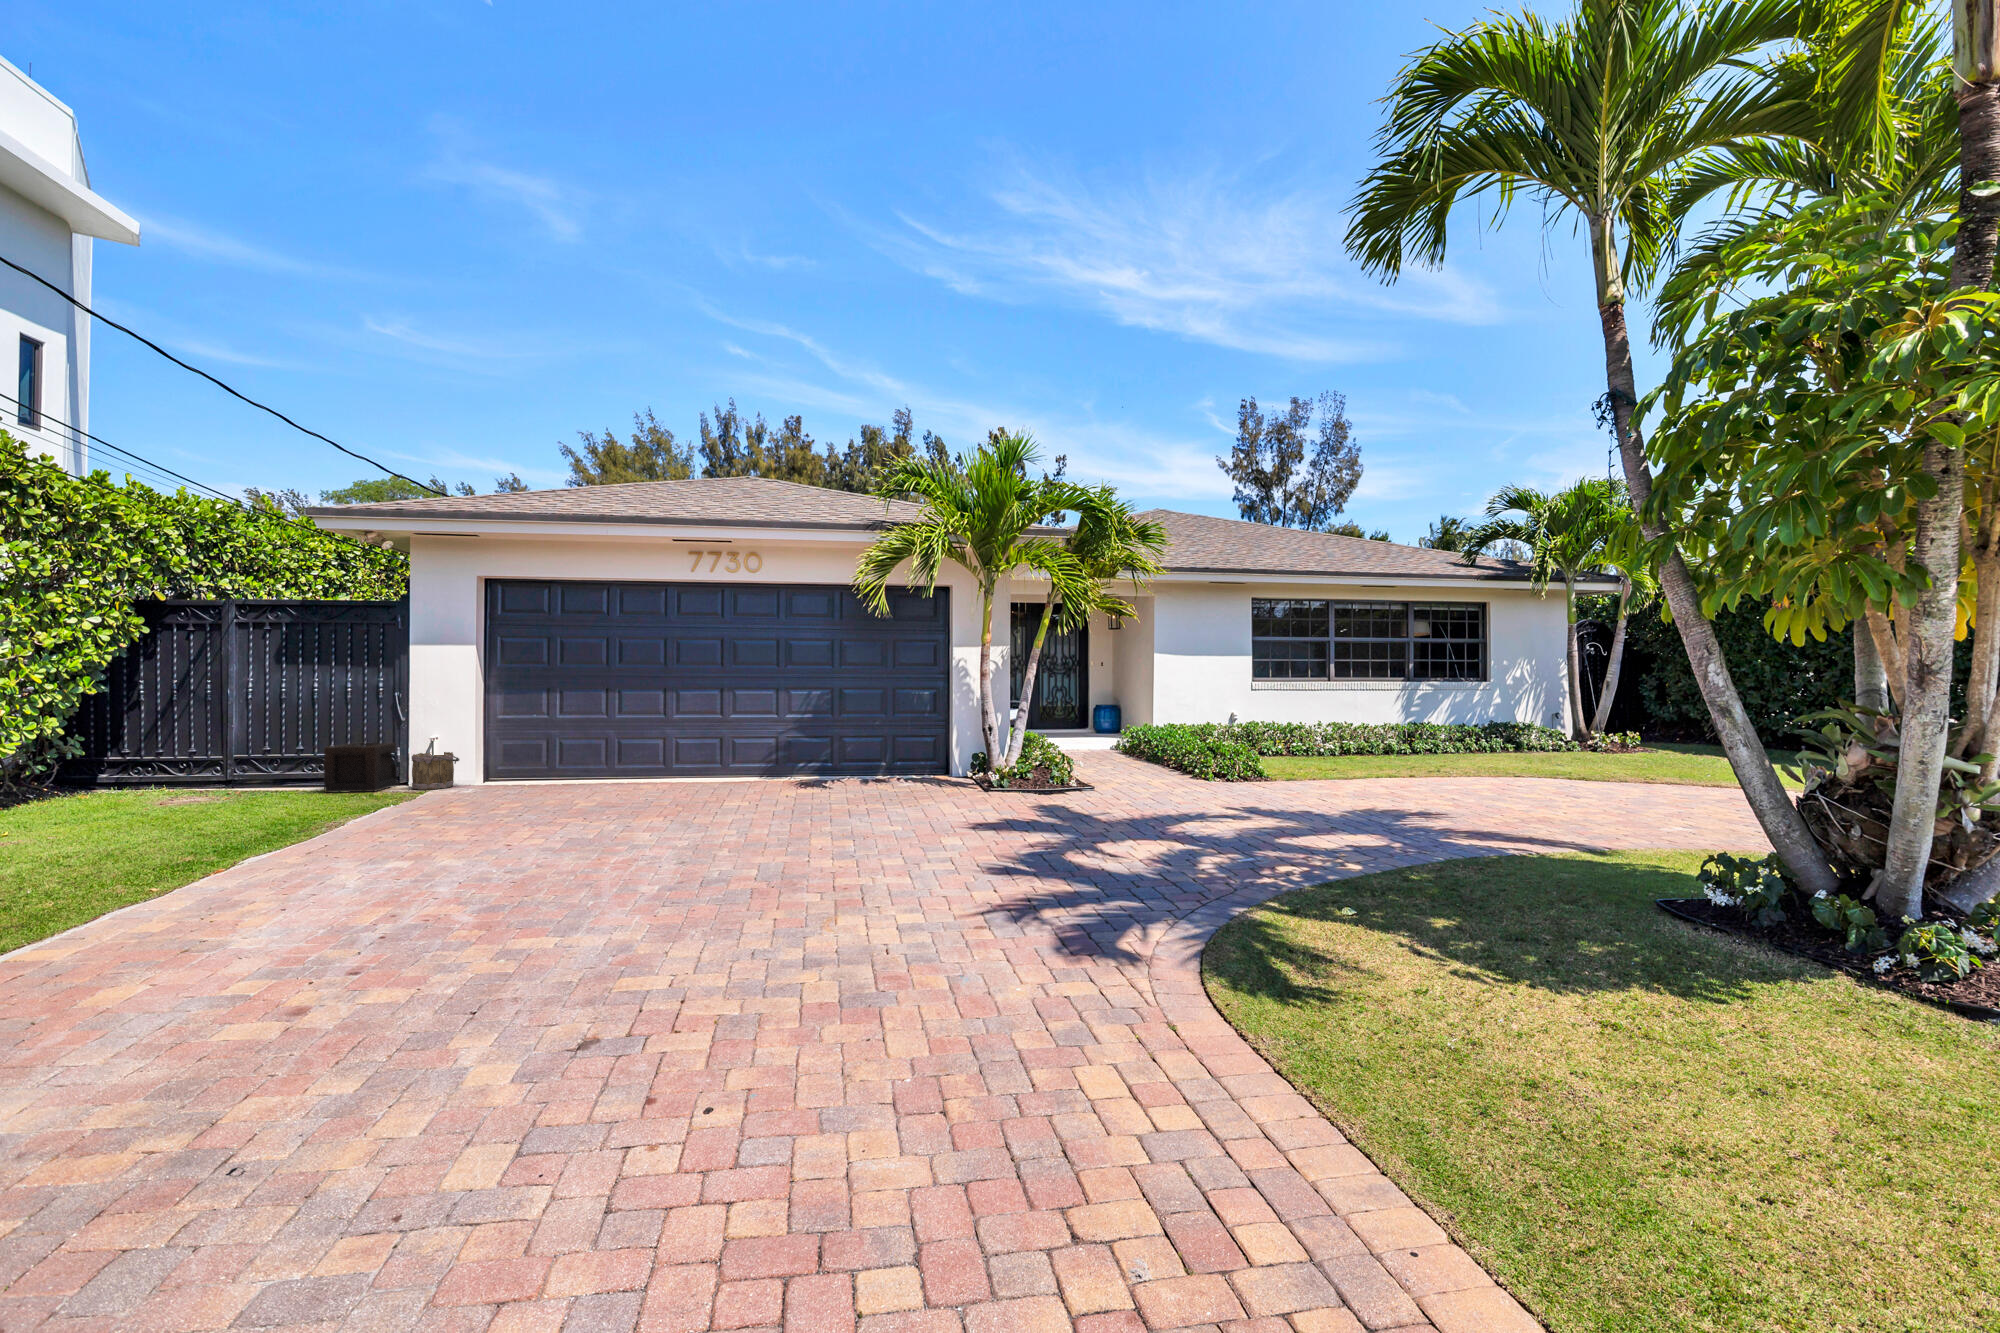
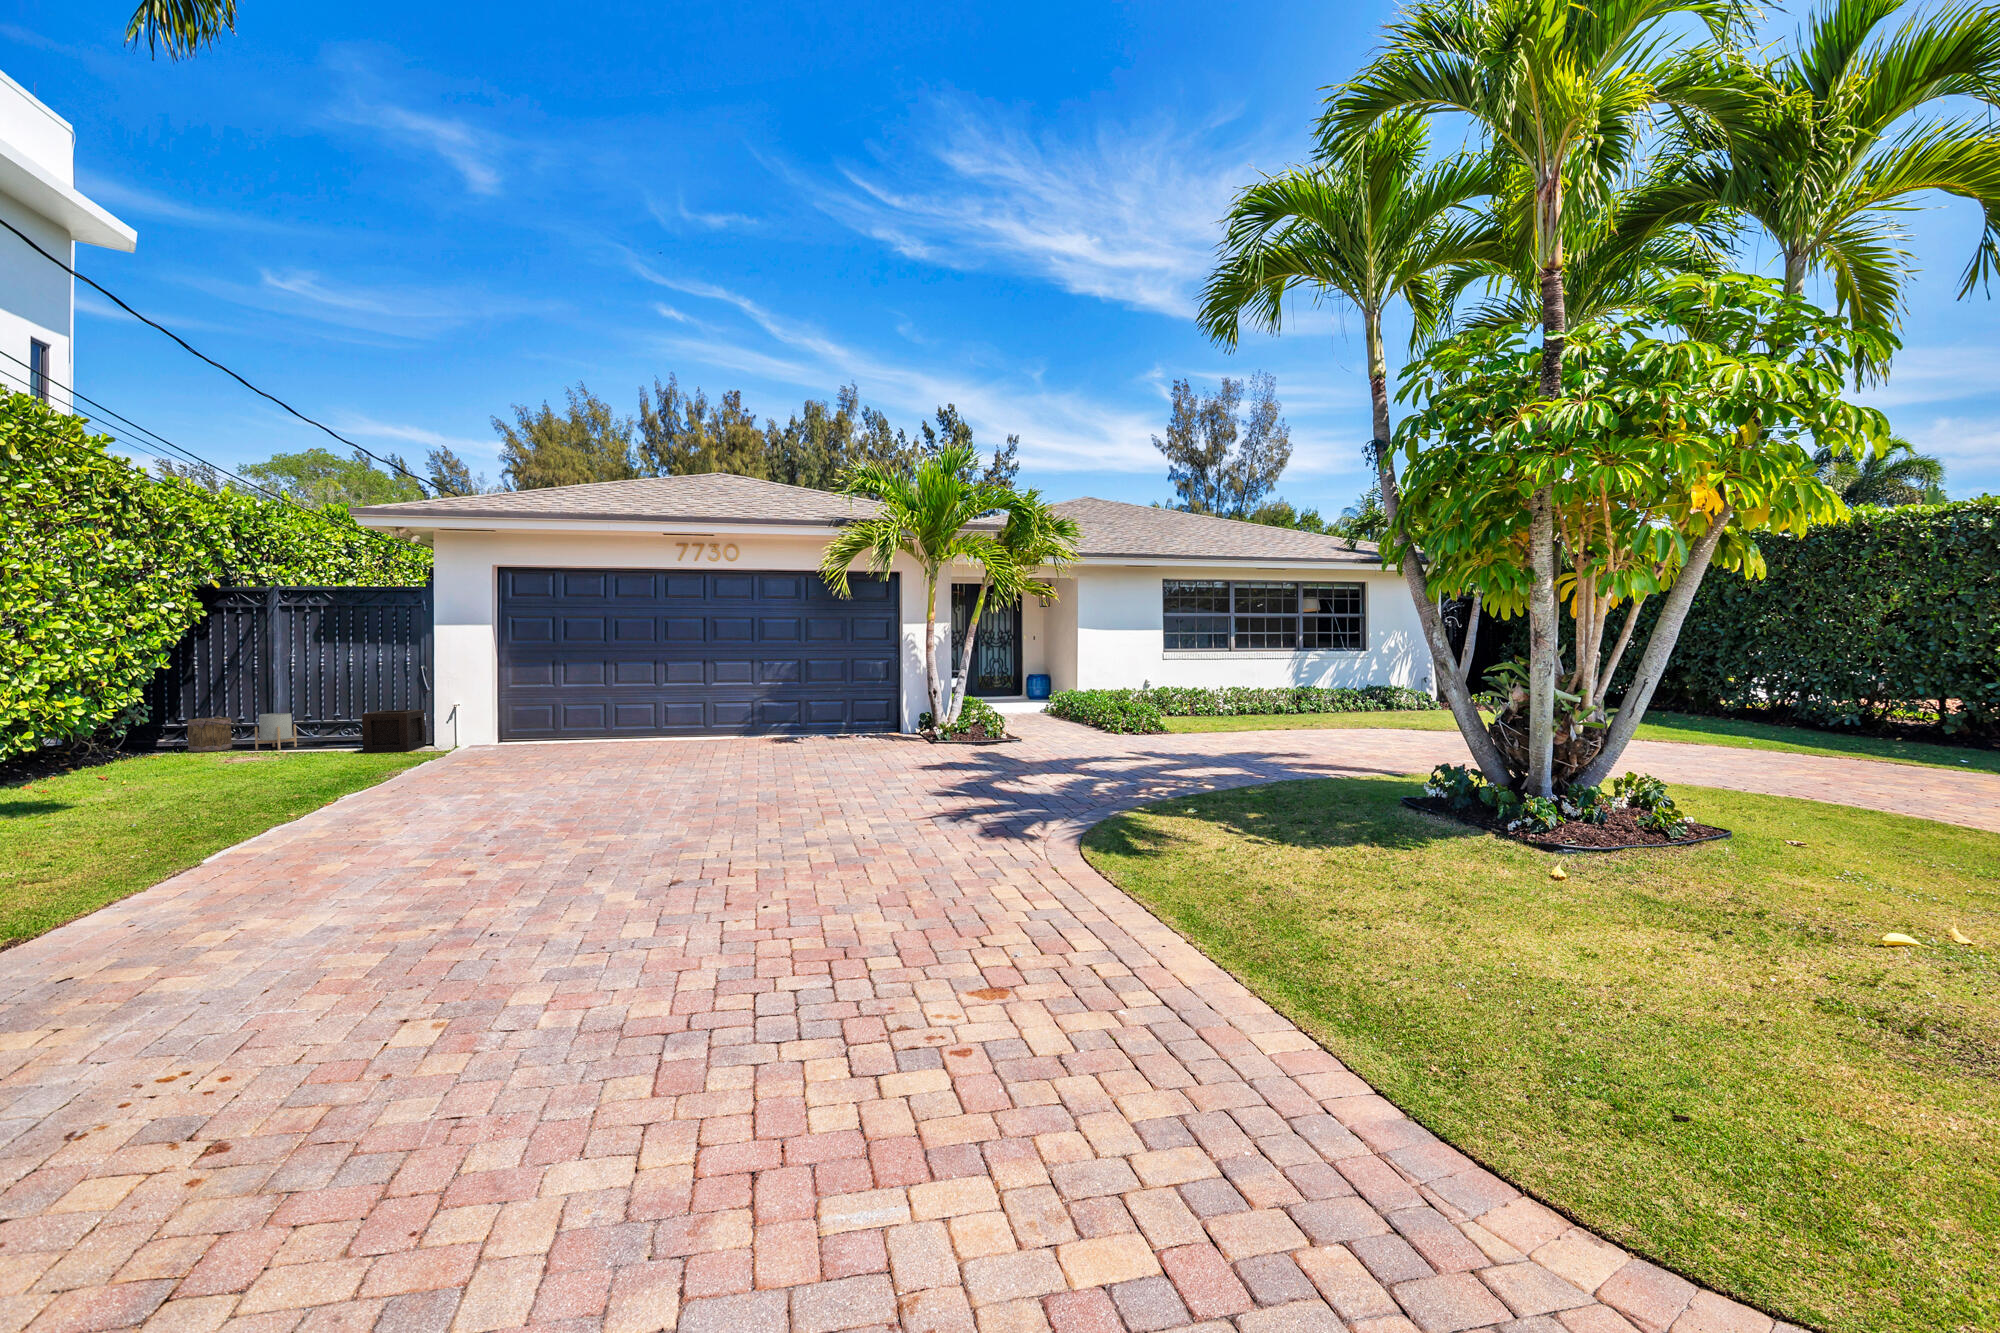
planter: none [201,745,251,788] -> present [255,713,297,750]
bucket: present [412,752,459,790] -> present [187,716,237,752]

